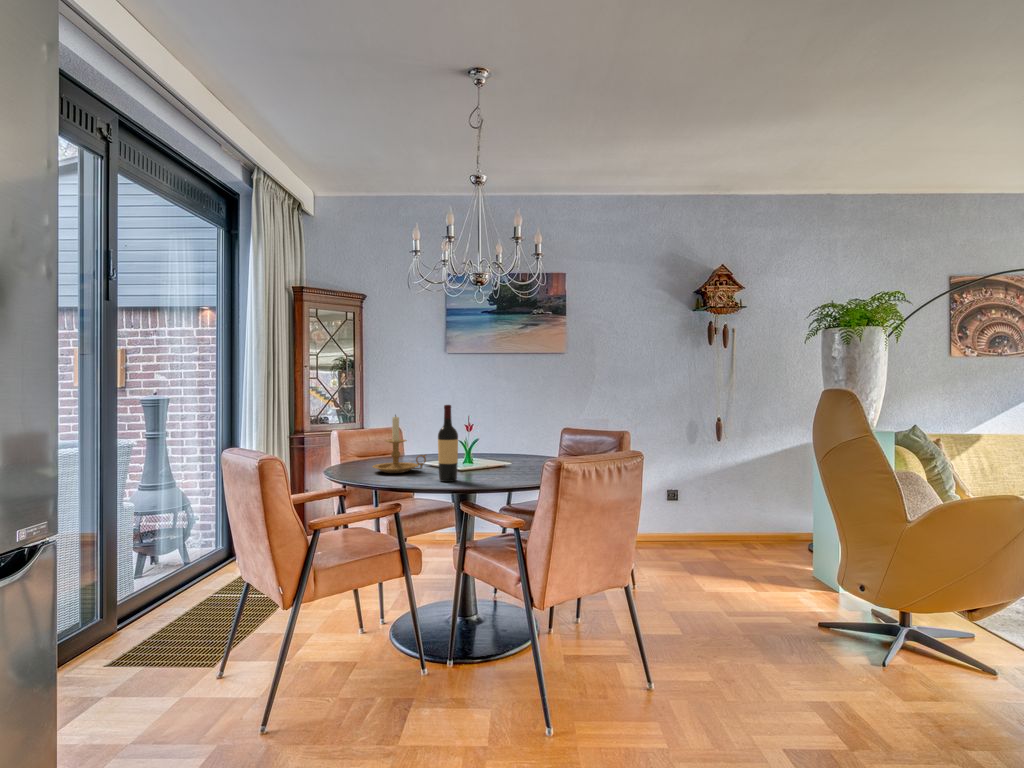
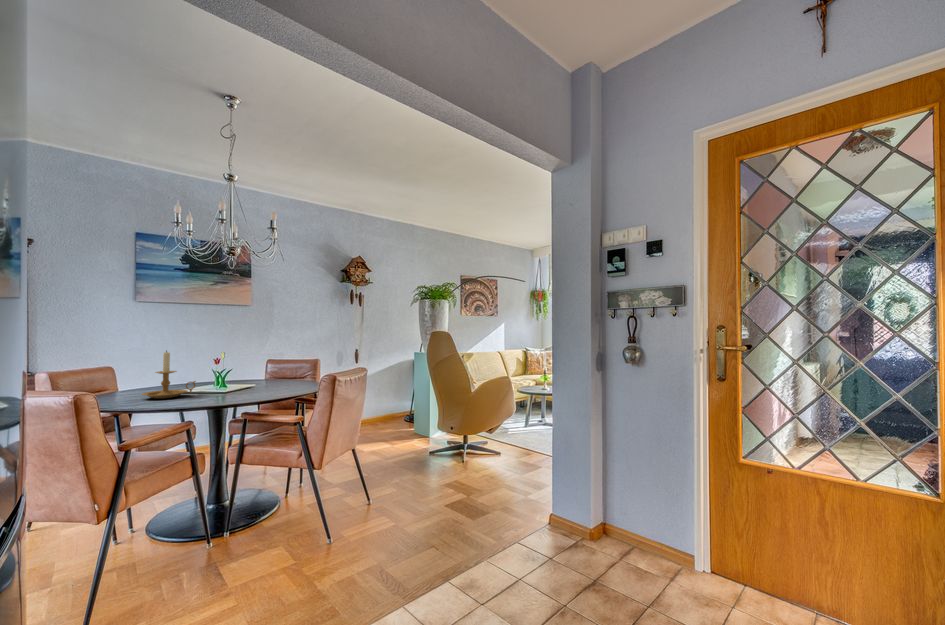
wine bottle: present [438,405,458,482] -> none [224,340,241,397]

